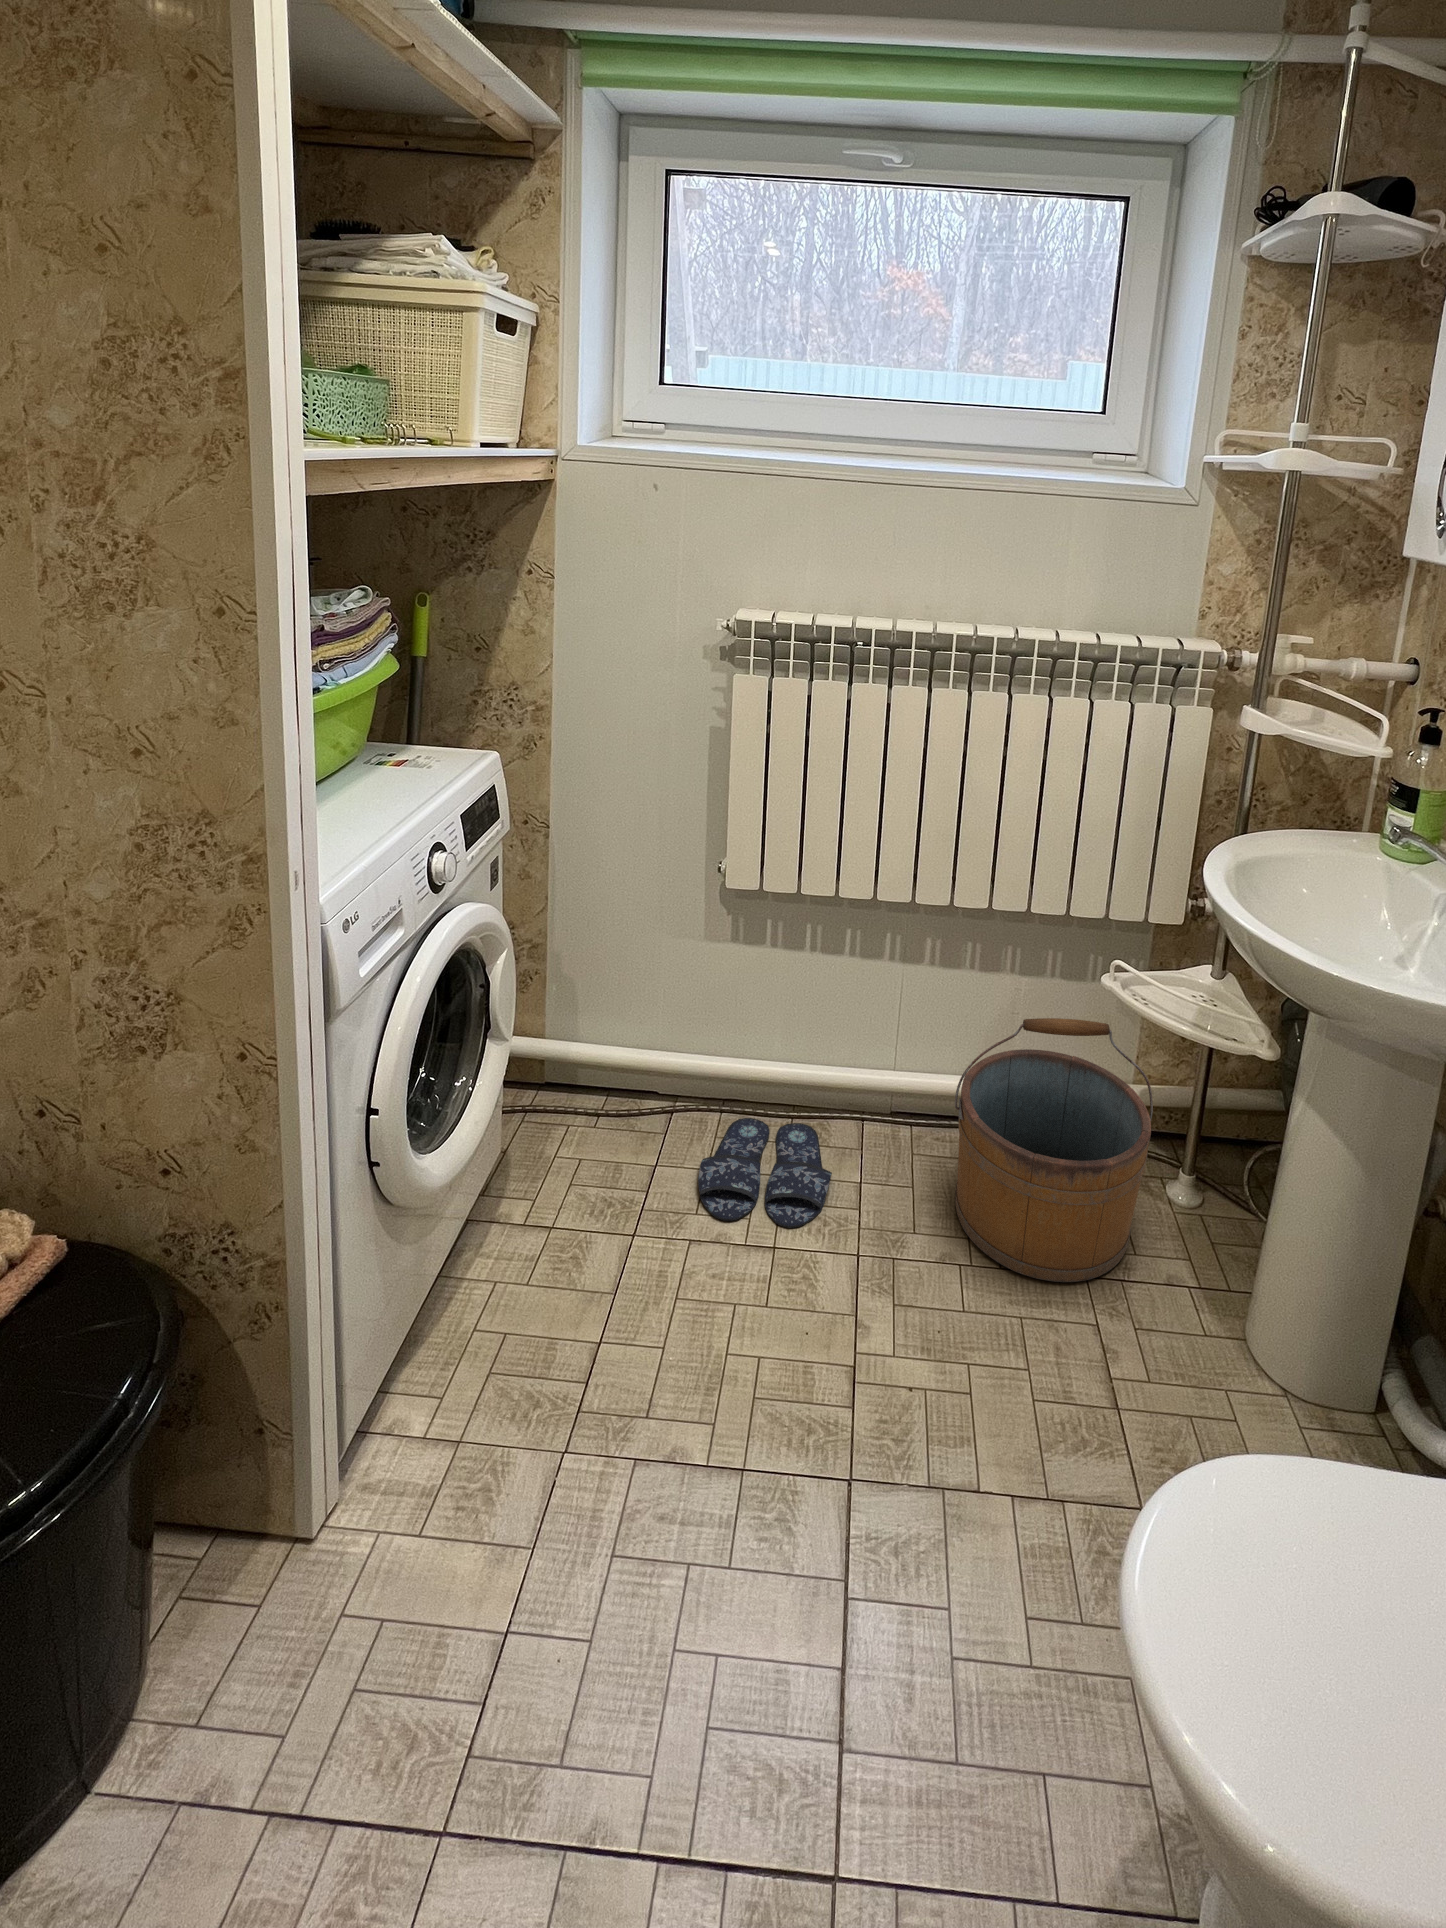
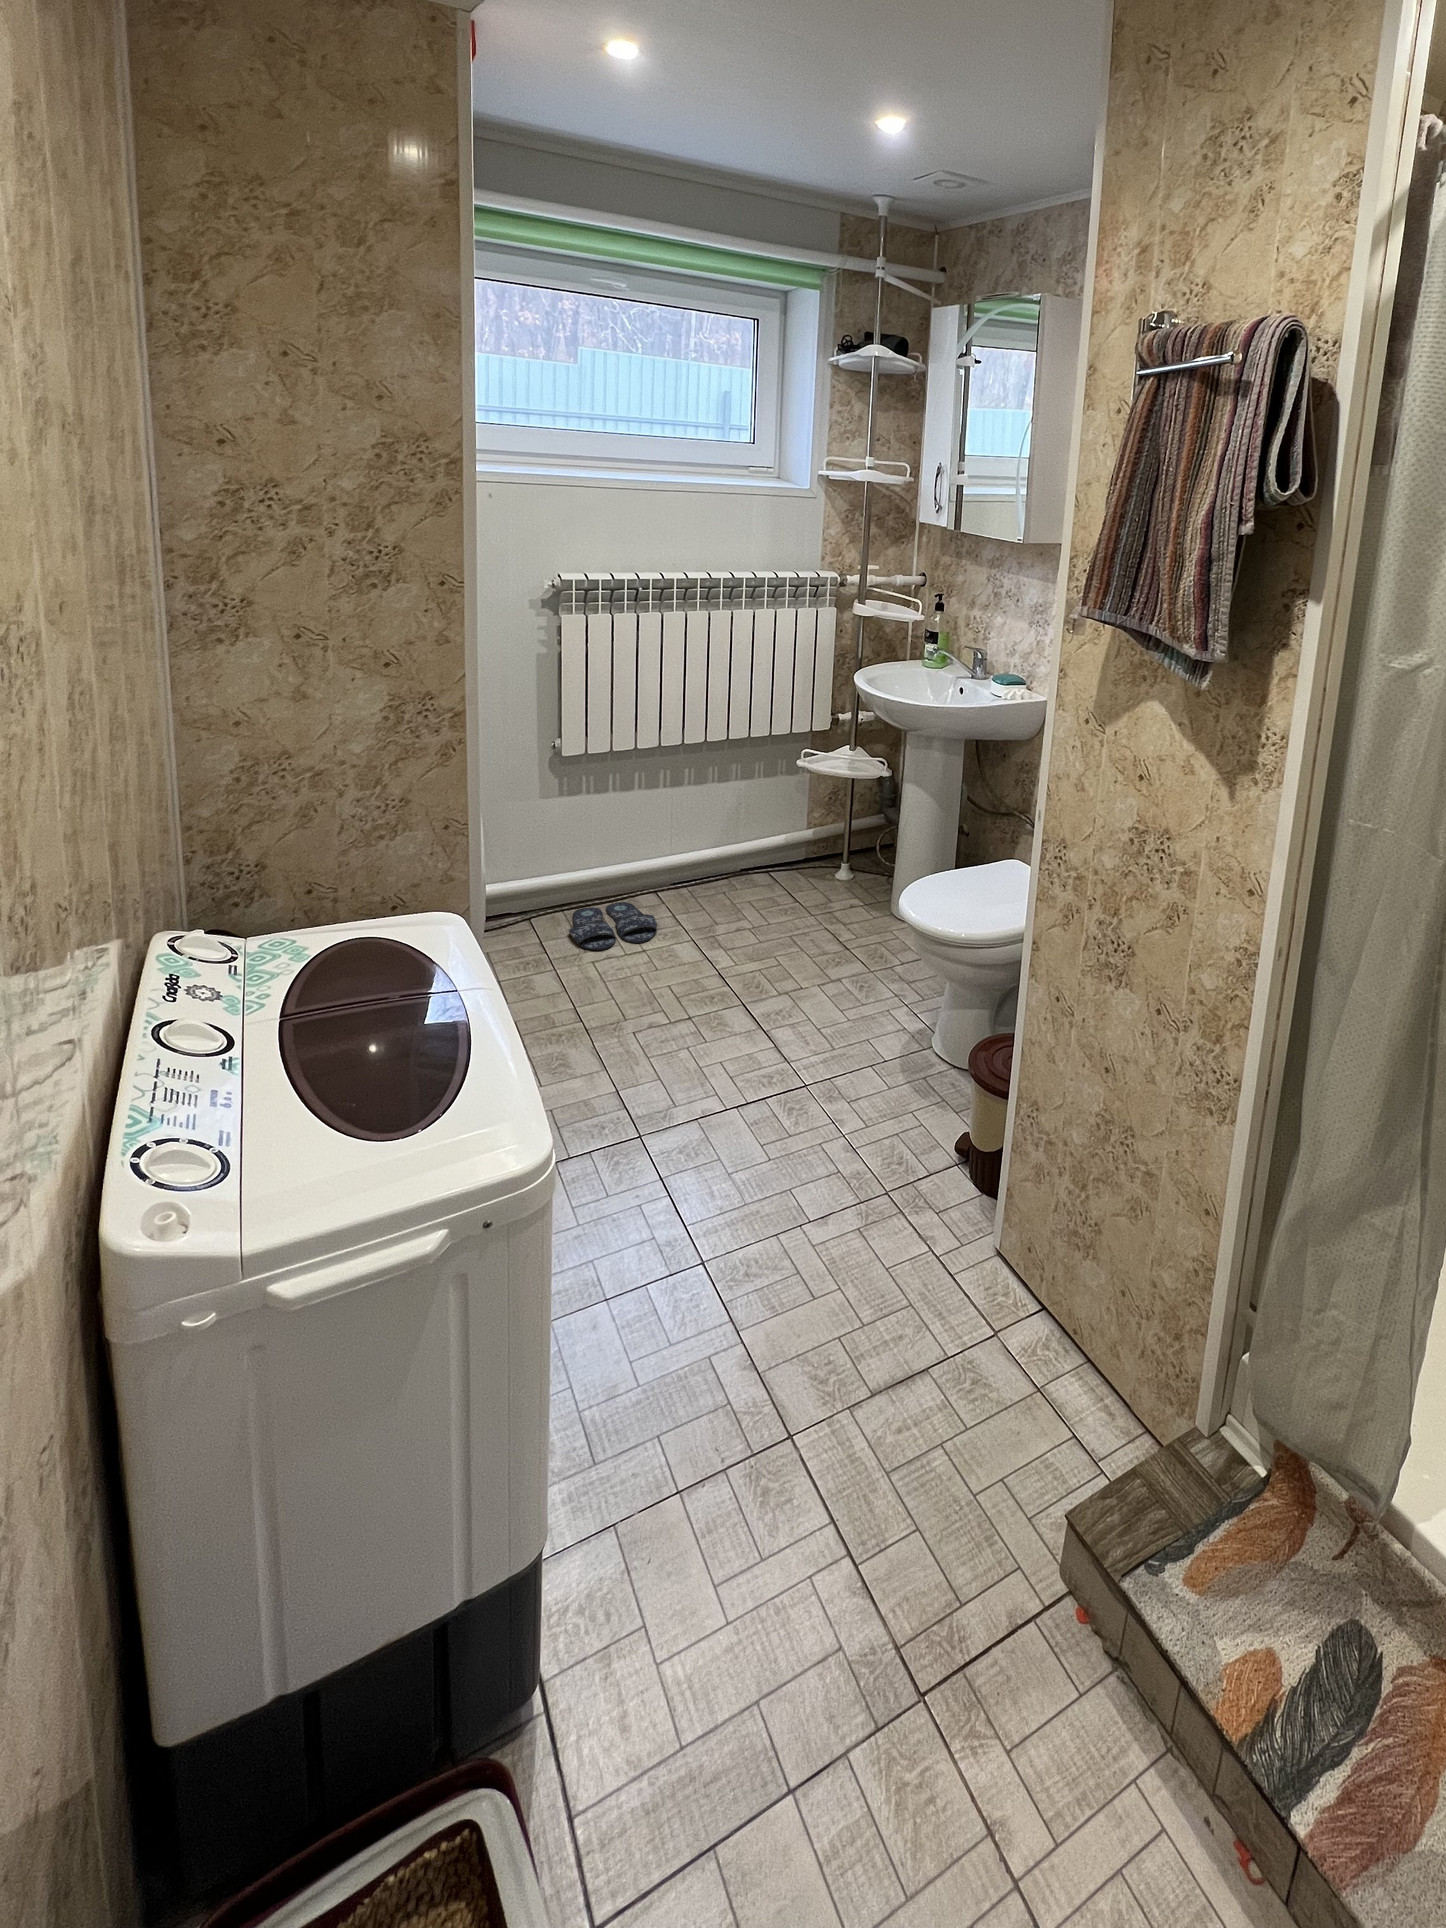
bucket: present [955,1018,1153,1282] -> none [728,783,833,924]

